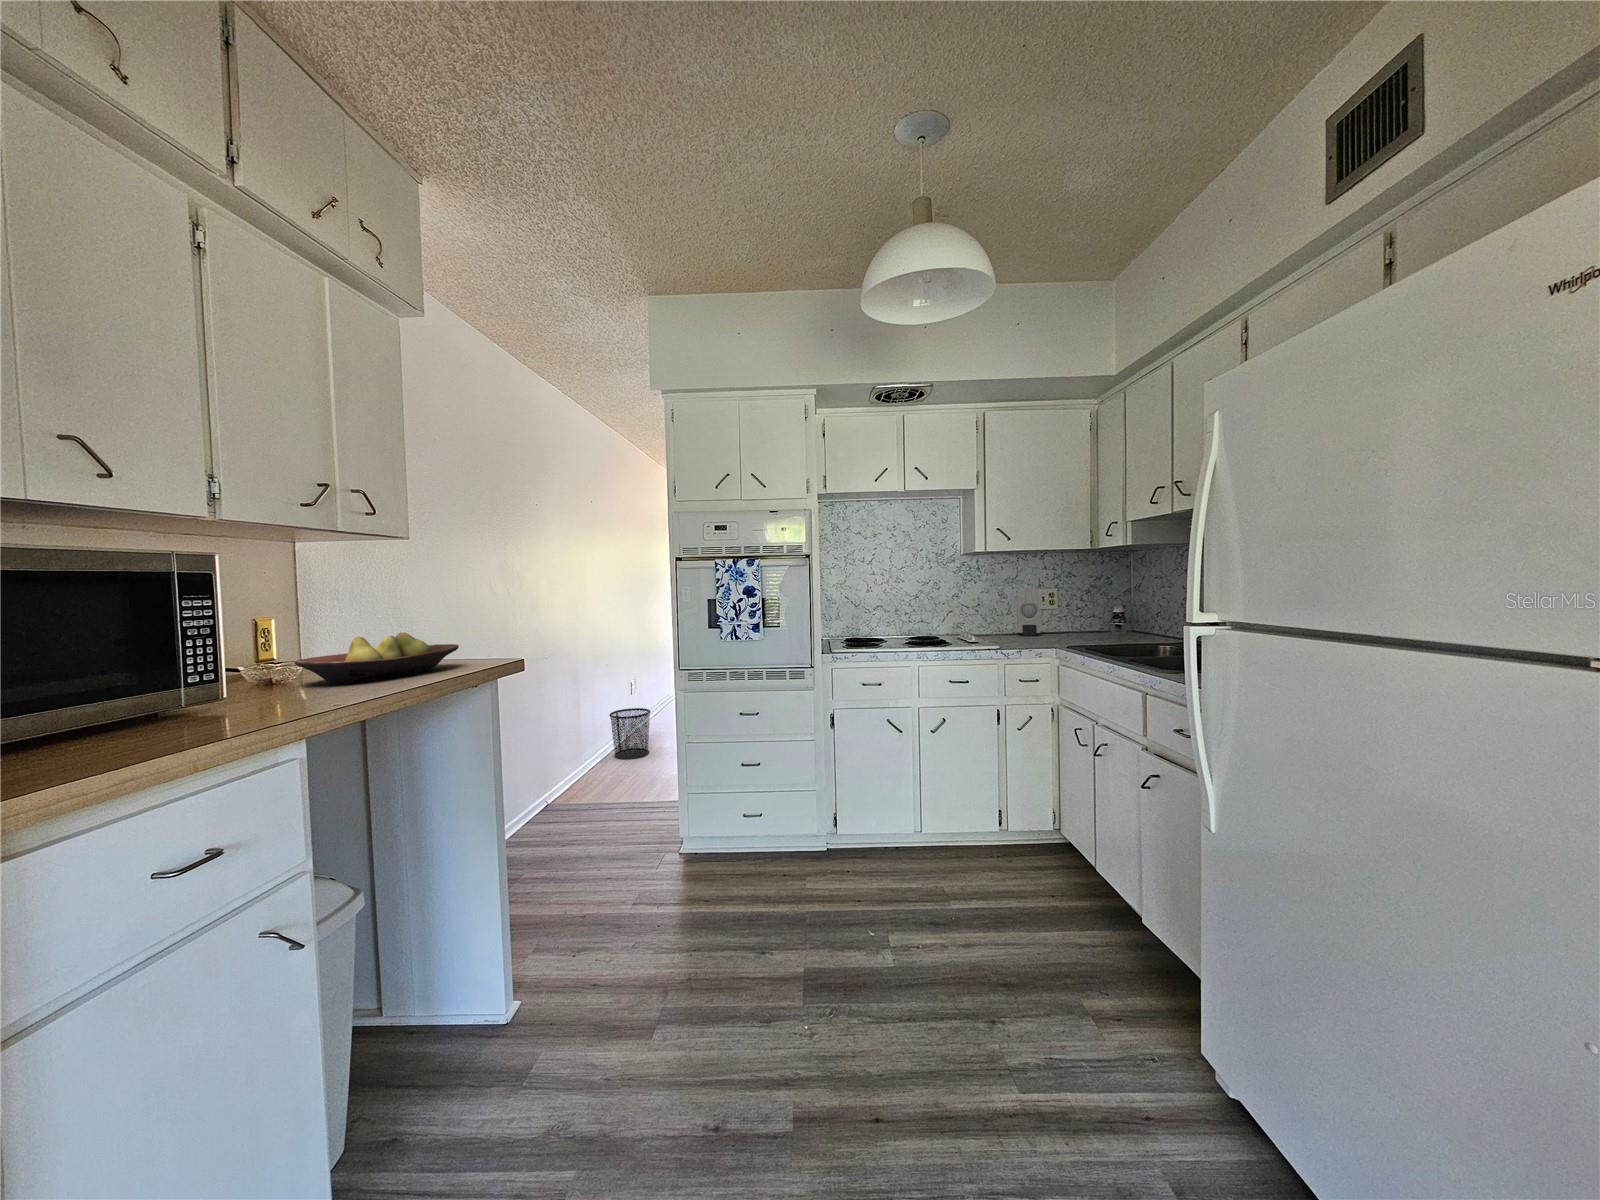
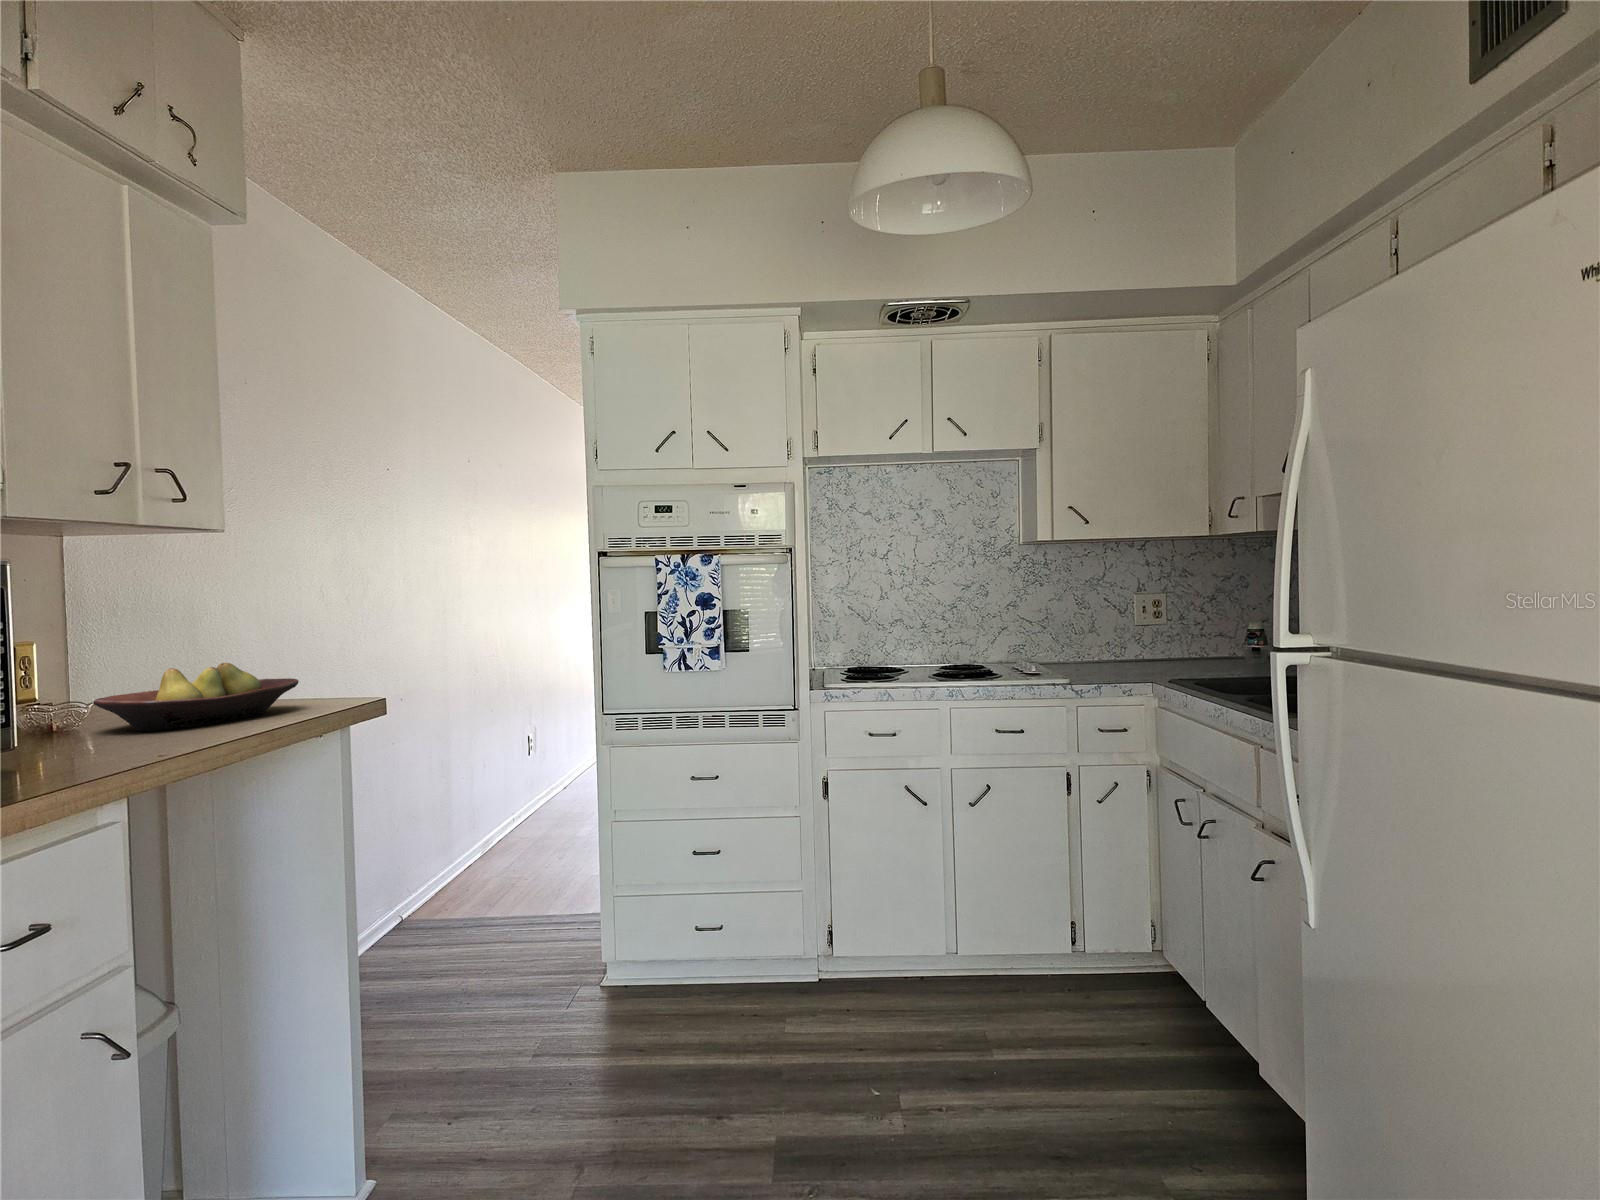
soap dispenser: present [1016,589,1041,635] -> none [1104,596,1139,665]
waste bin: present [609,708,651,759] -> none [494,778,557,856]

